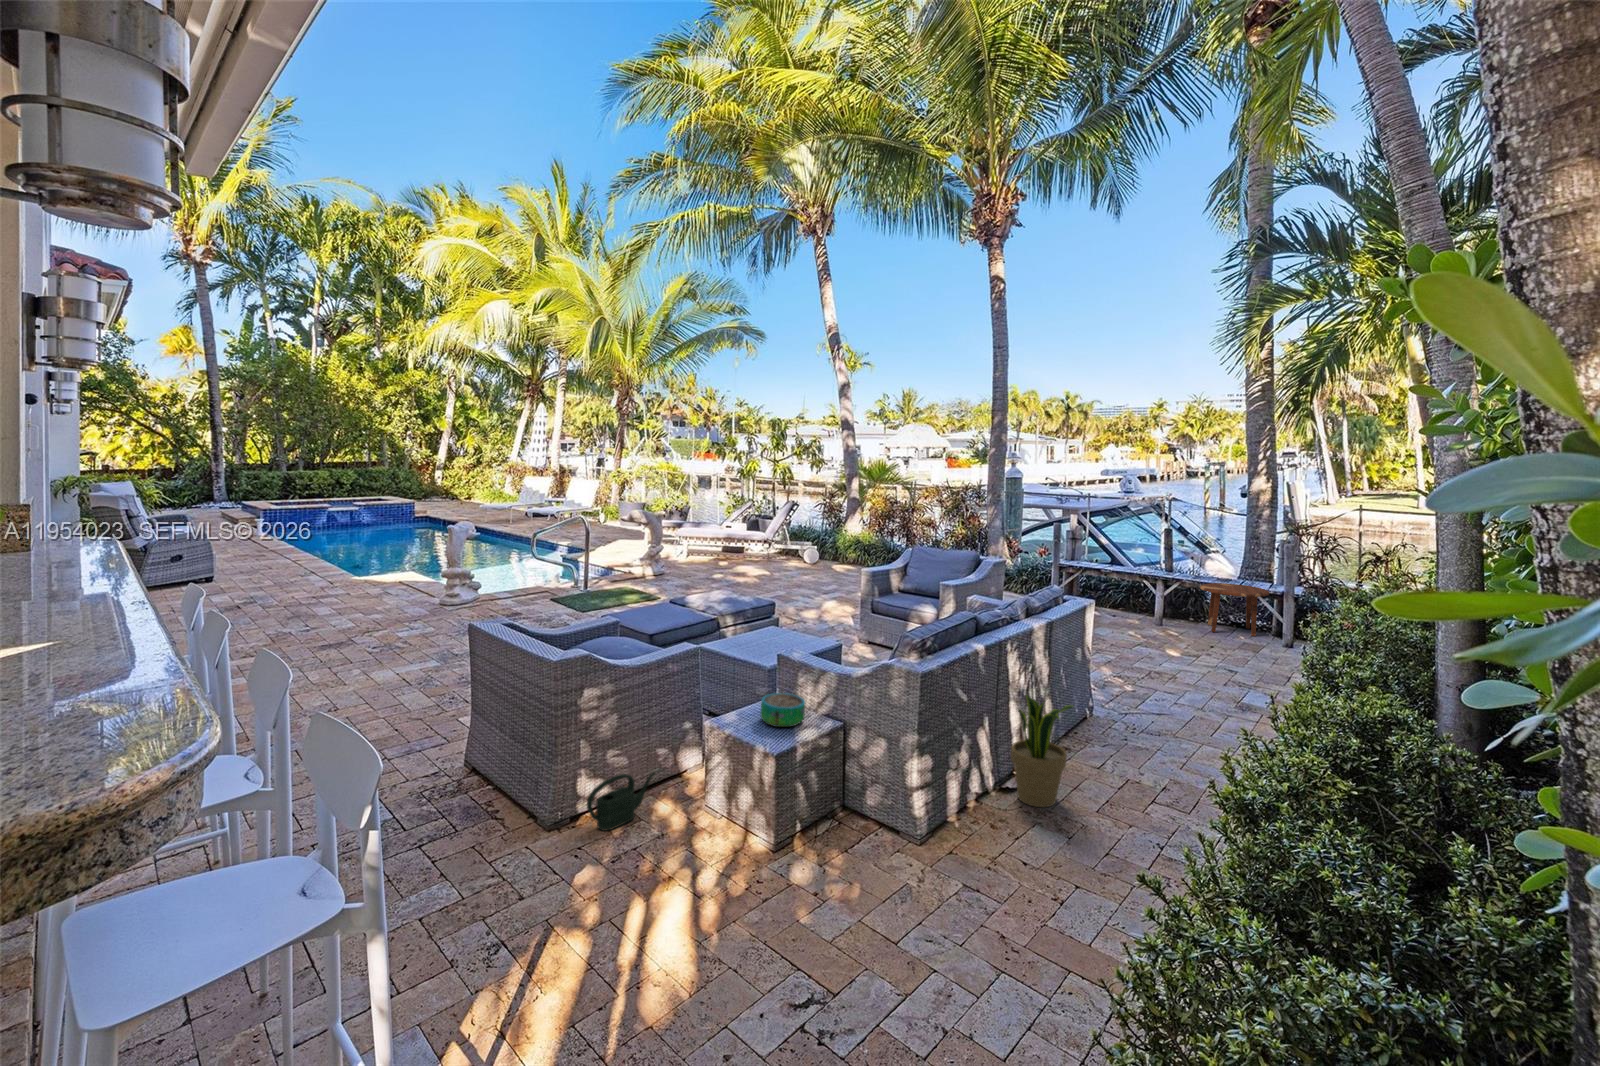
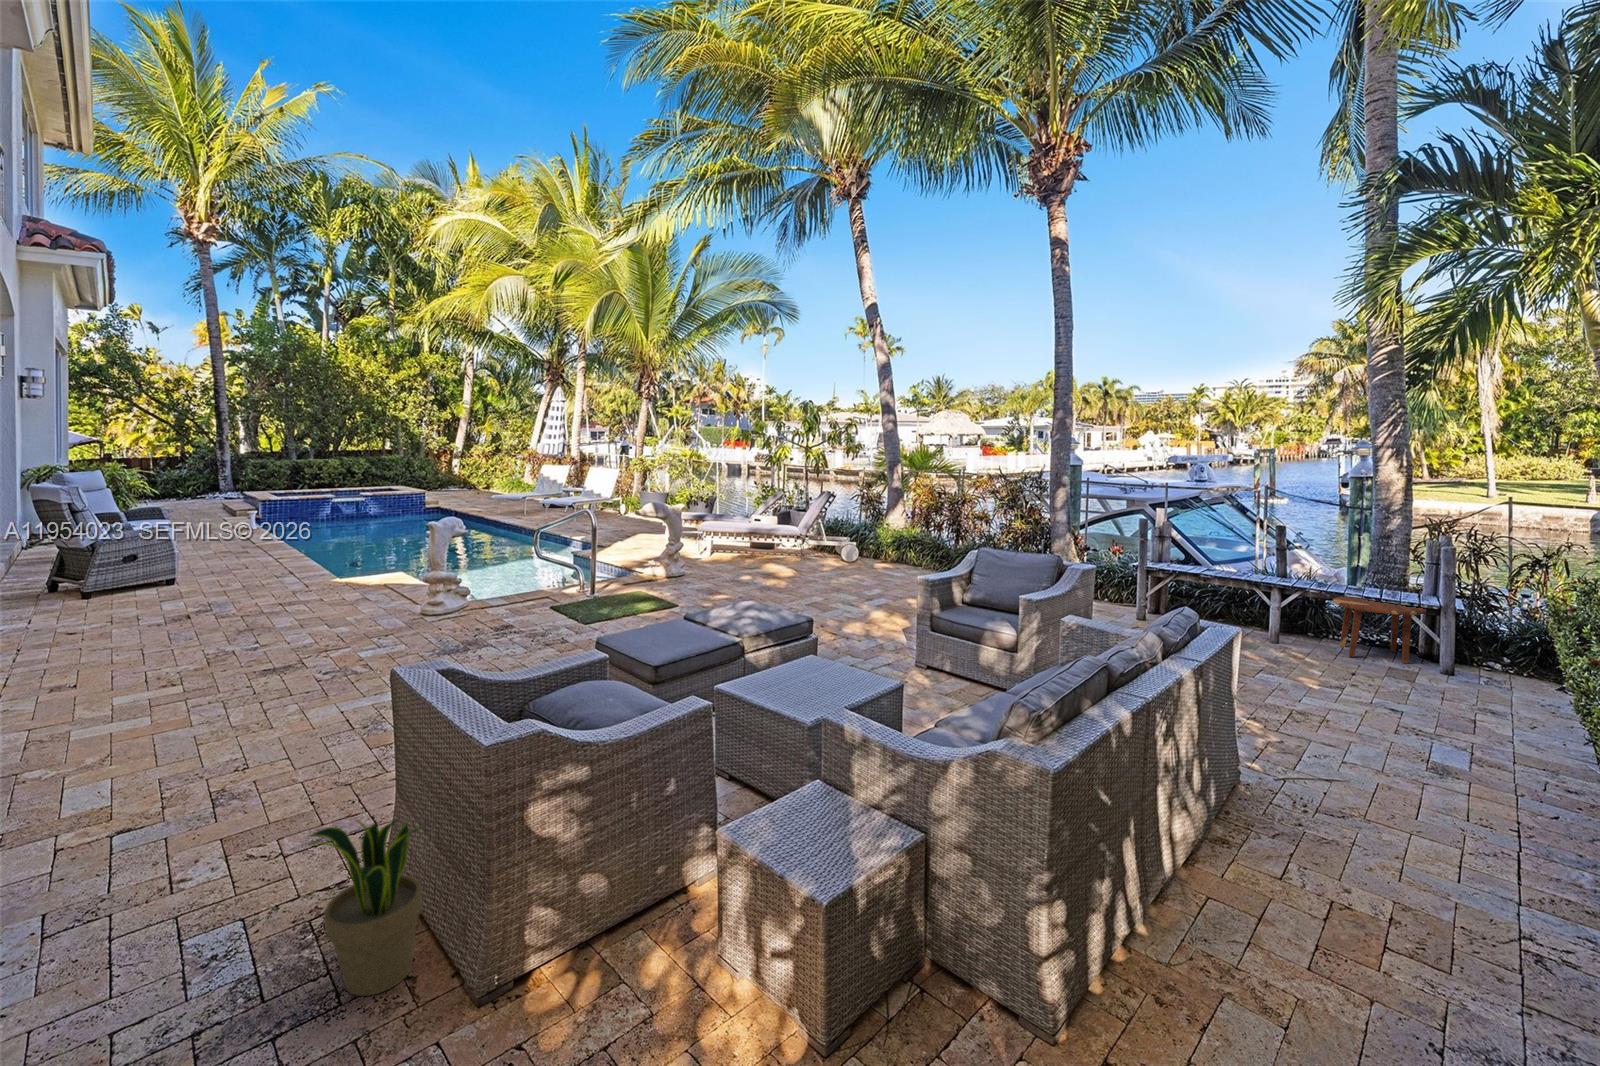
decorative bowl: present [761,693,805,727] -> none [792,787,860,847]
potted plant: present [1011,696,1073,807] -> present [305,819,423,996]
watering can: present [587,773,655,831] -> none [531,899,639,1000]

